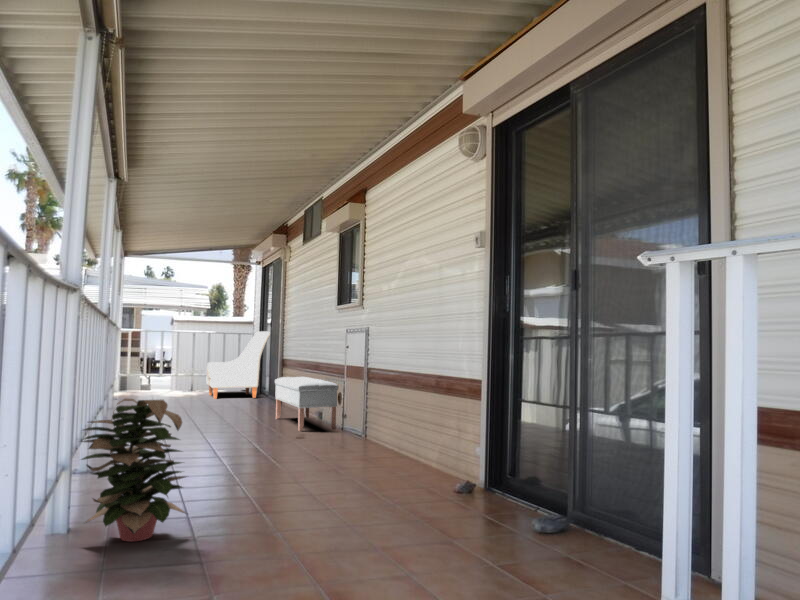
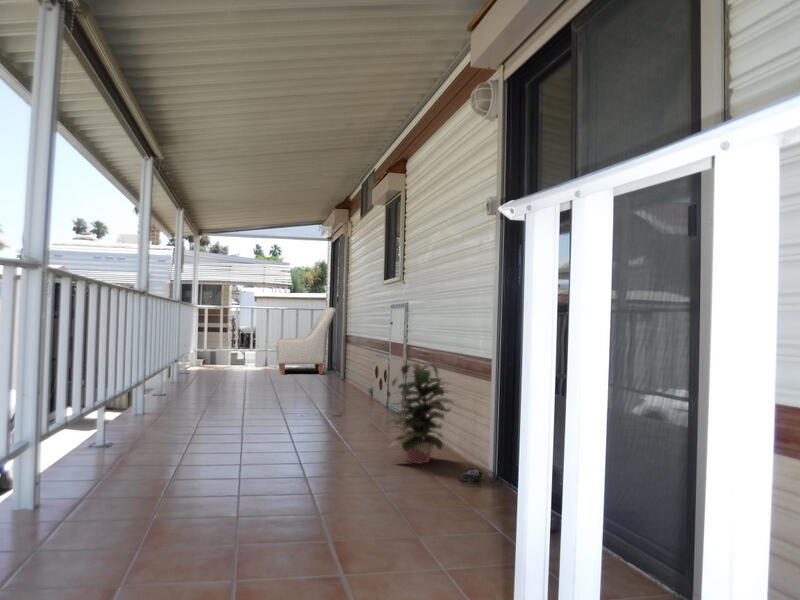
bench: present [275,377,338,431] -> none [327,354,383,409]
decorative plant: present [81,399,186,542] -> present [389,363,451,463]

